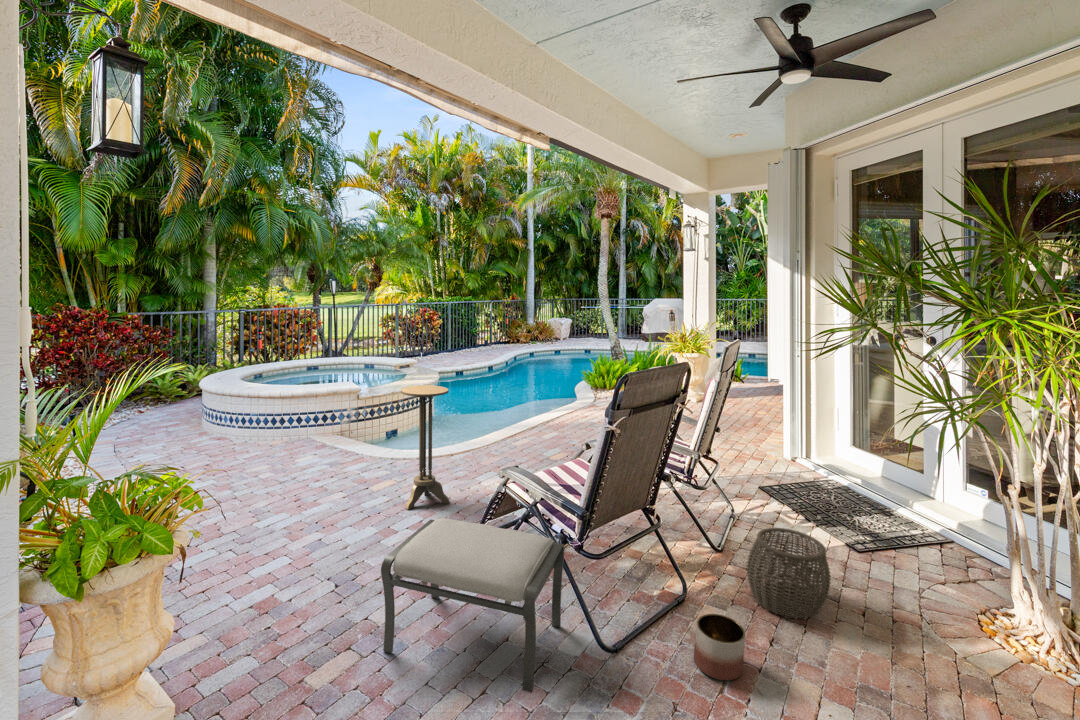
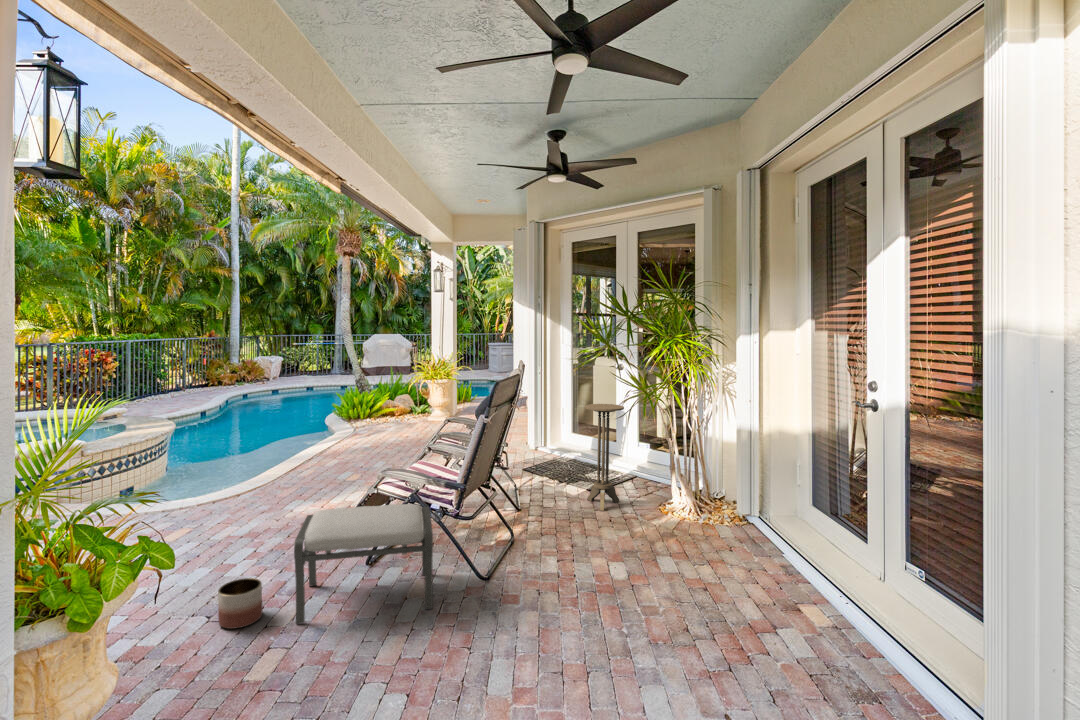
side table: present [401,385,449,510] -> present [585,404,624,511]
woven basket: present [747,528,831,619] -> none [540,477,592,533]
planter: present [694,614,745,680] -> present [218,578,263,629]

